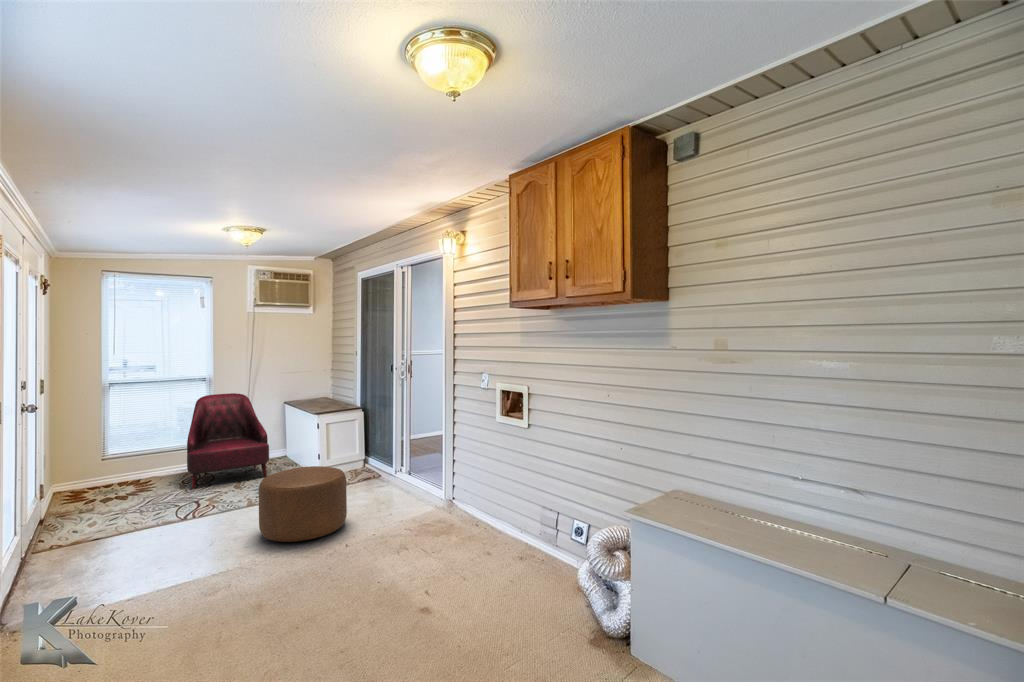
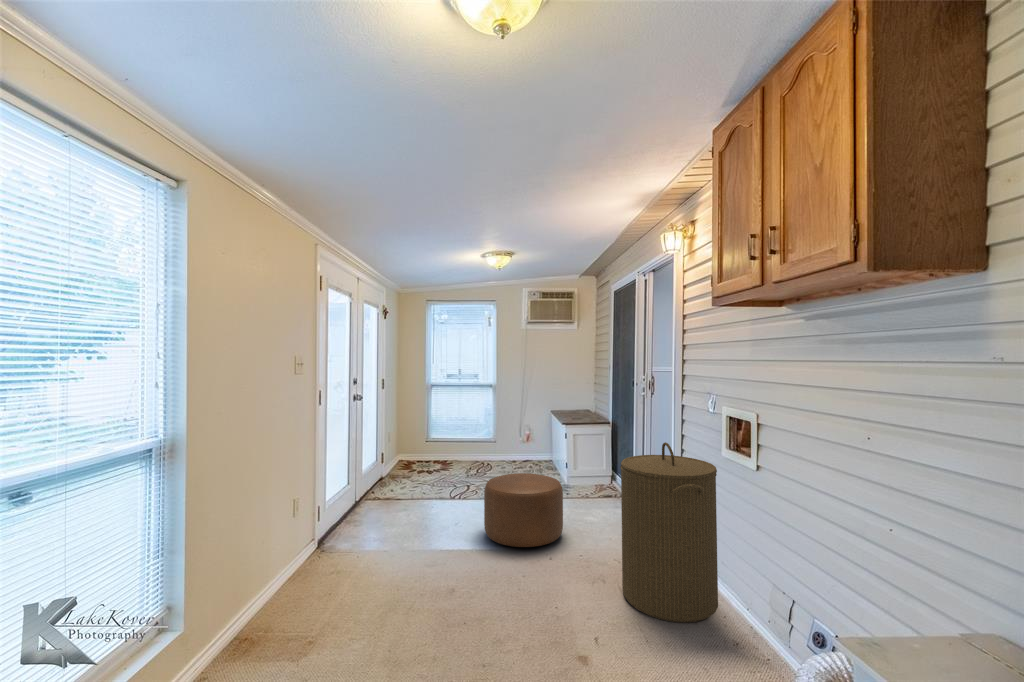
armchair: present [187,393,269,489] -> none [469,398,531,477]
laundry hamper: none [422,416,497,557] -> present [620,442,718,623]

